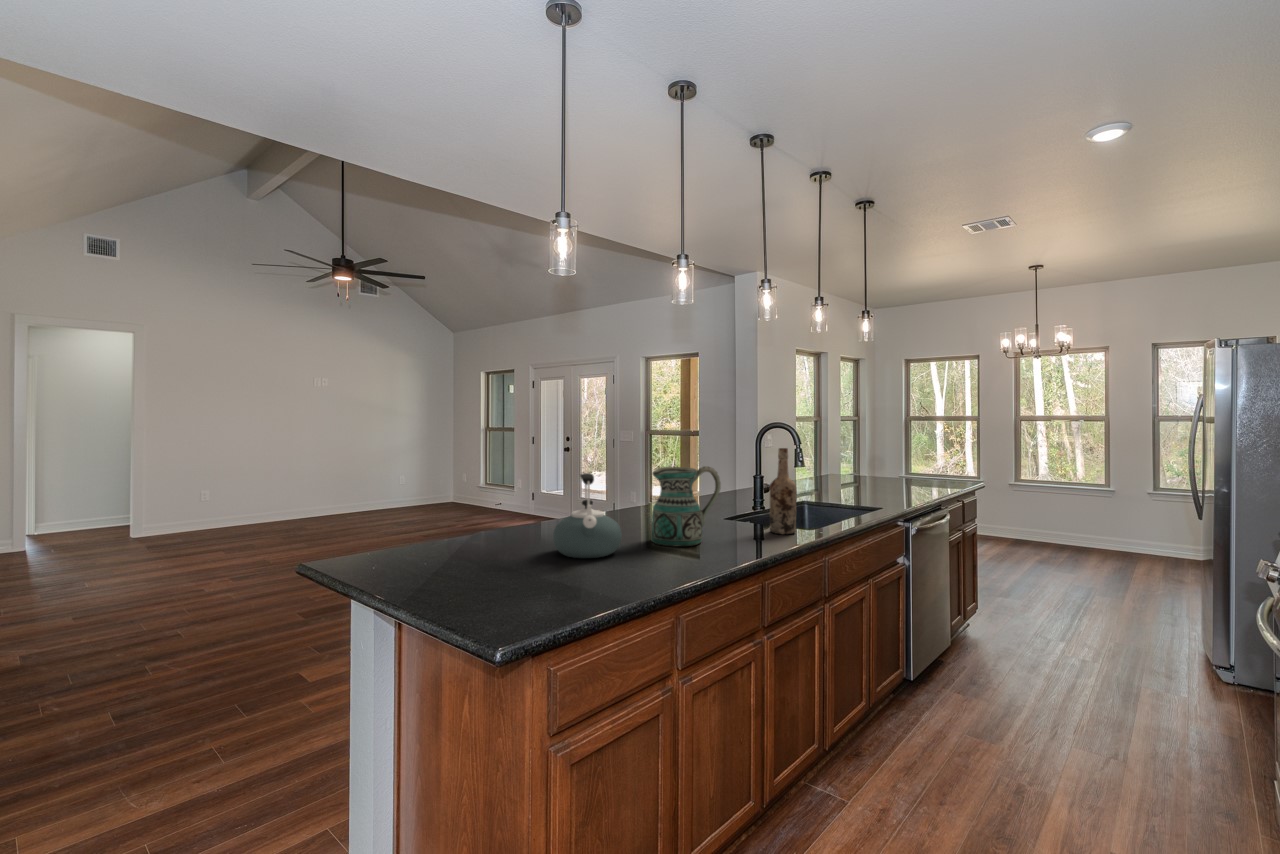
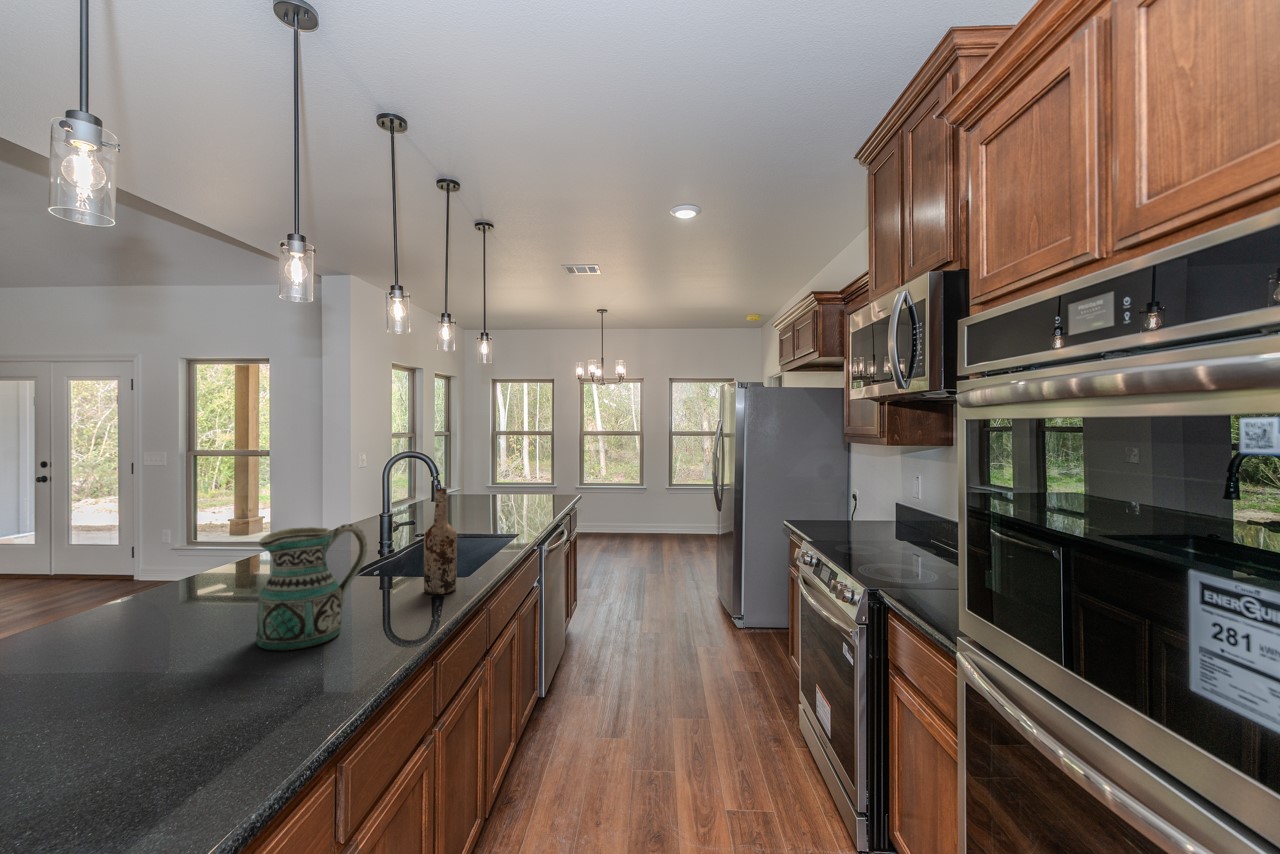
kettle: present [553,473,622,558] -> none [51,562,209,724]

